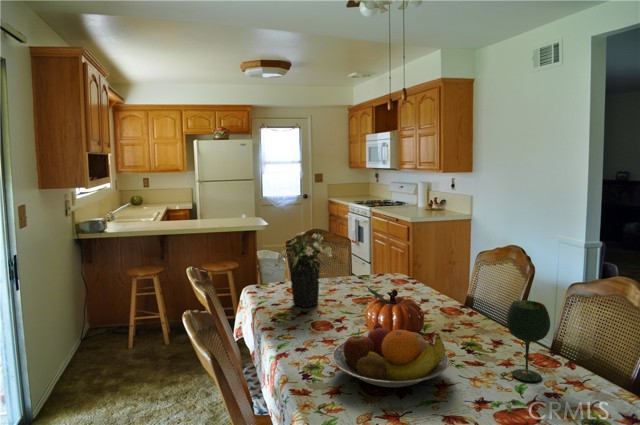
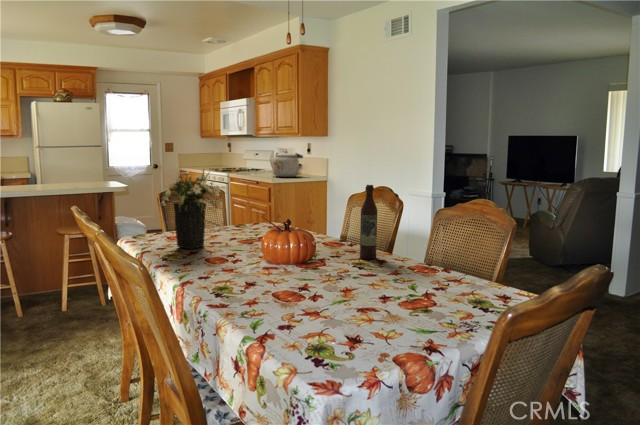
kettle: none [410,187,445,214] -> present [270,151,303,177]
wine bottle: none [474,255,494,338] -> present [360,185,377,259]
wine glass: present [507,300,550,382] -> none [398,214,433,282]
fruit bowl: present [332,323,449,387] -> none [243,243,353,295]

